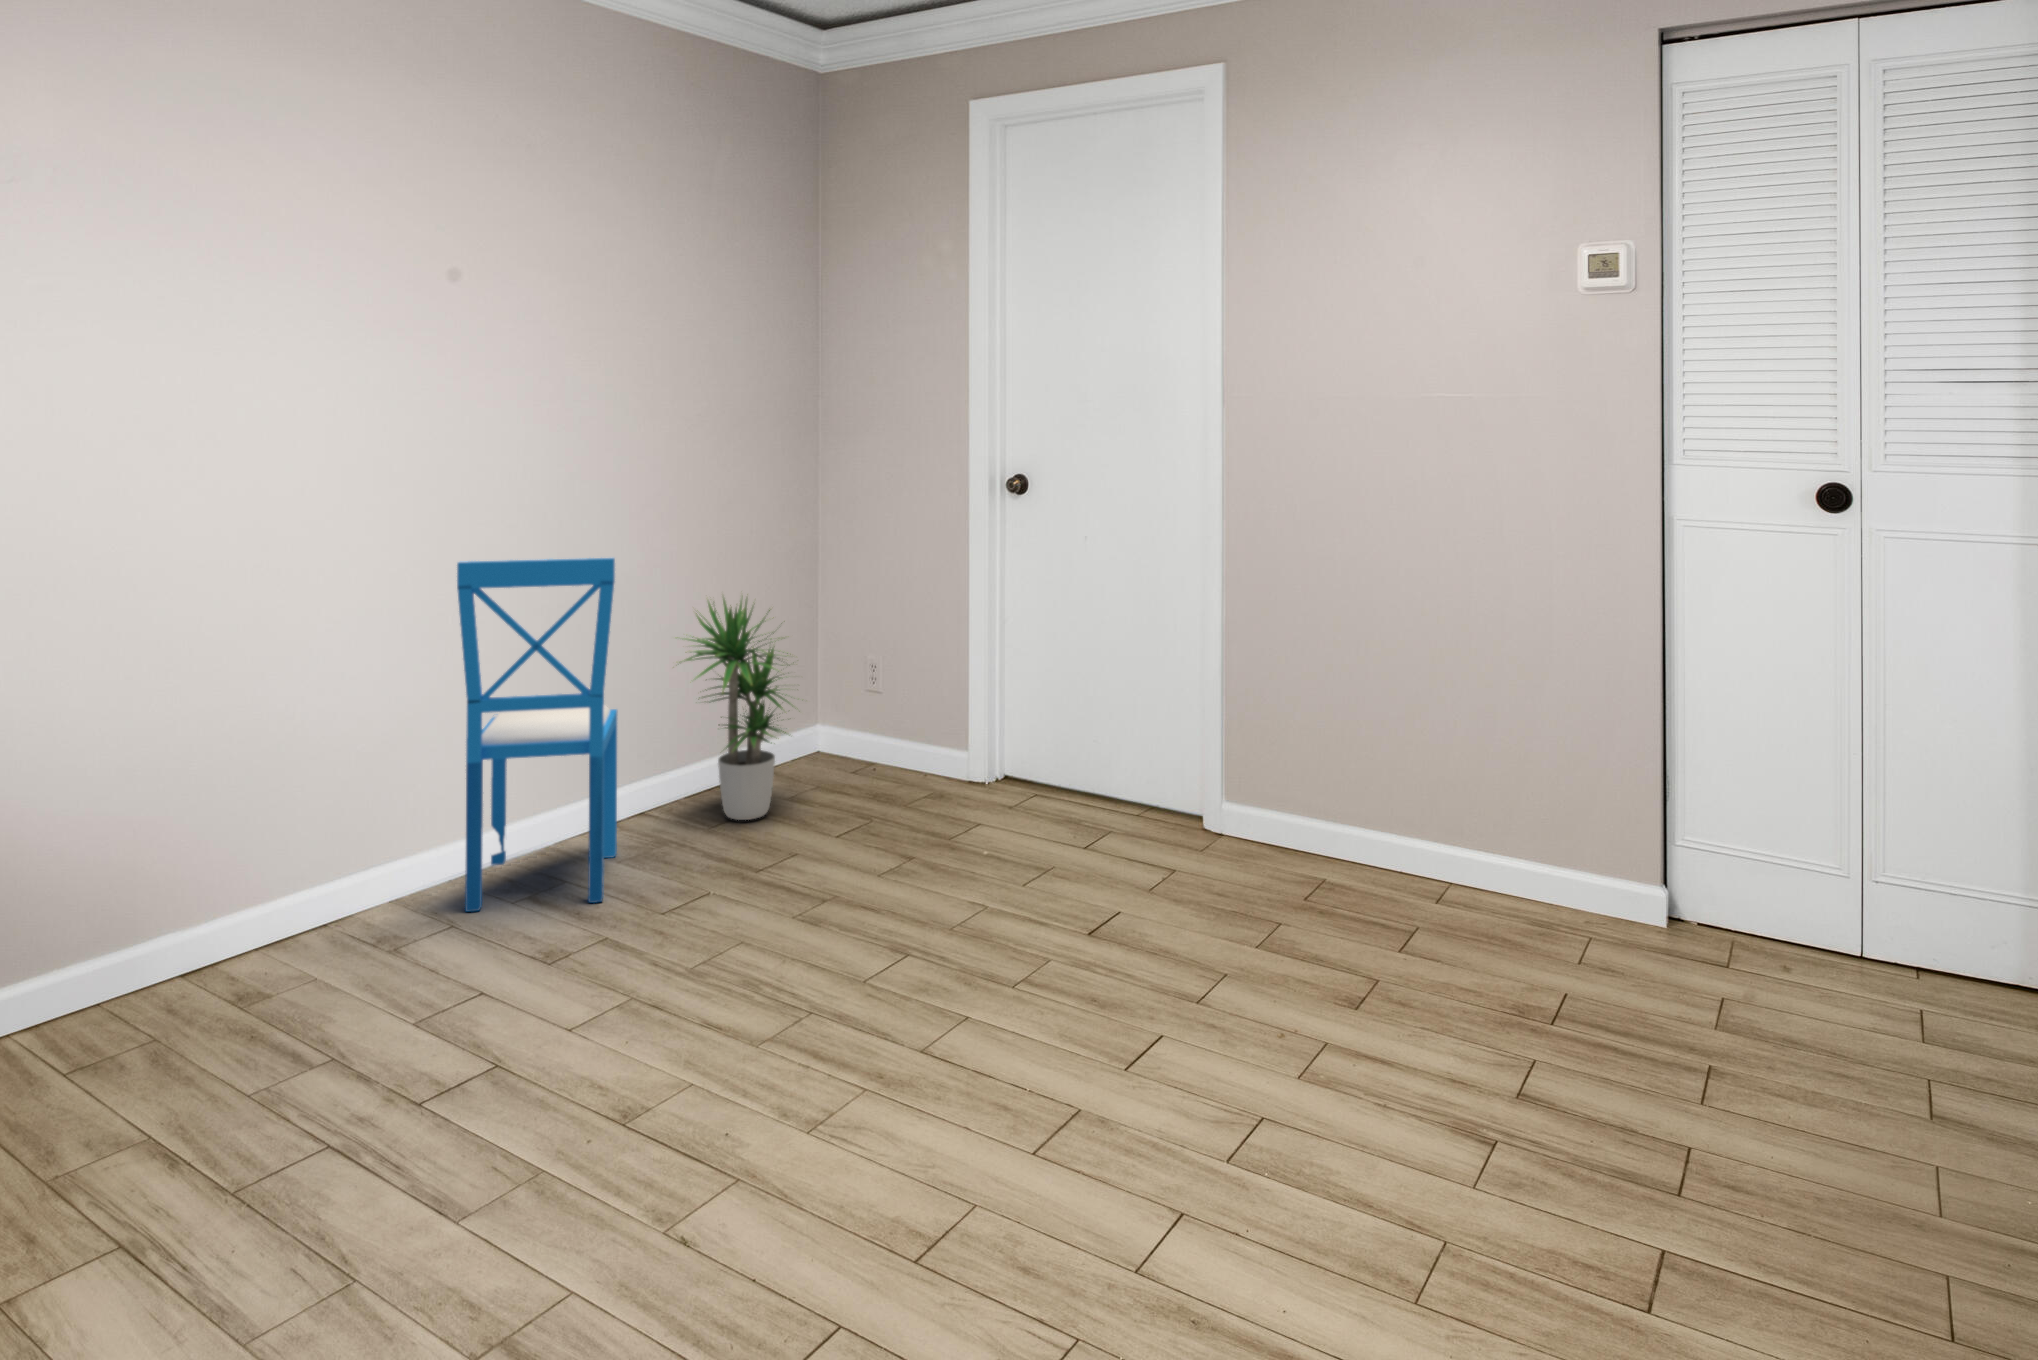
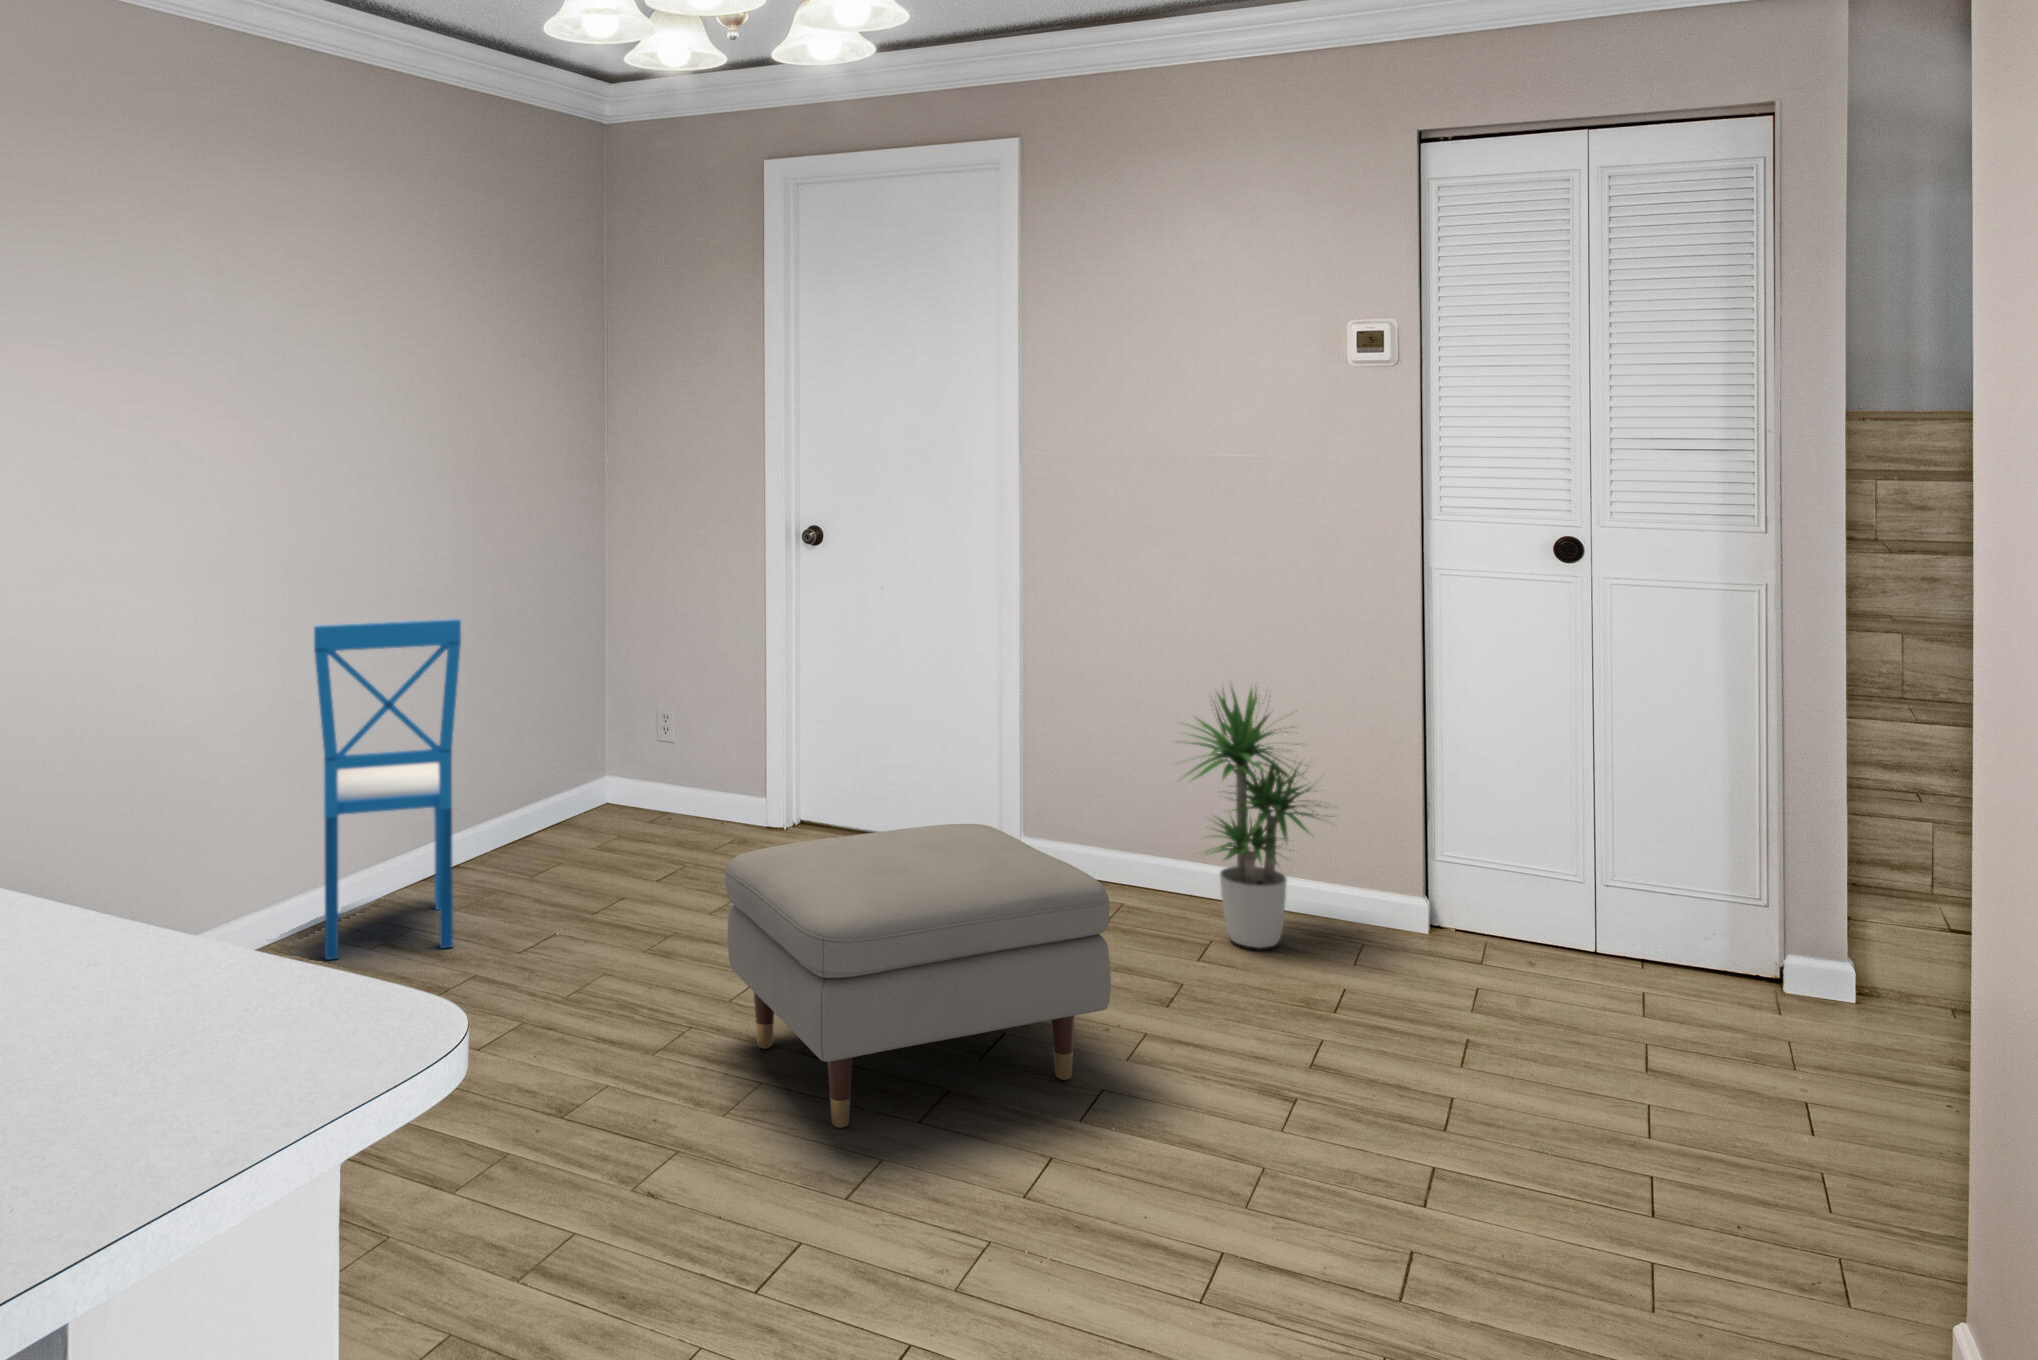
potted plant: present [679,598,793,820] -> present [1176,688,1330,948]
ottoman: none [847,793,1276,1157] -> present [725,824,1111,1127]

